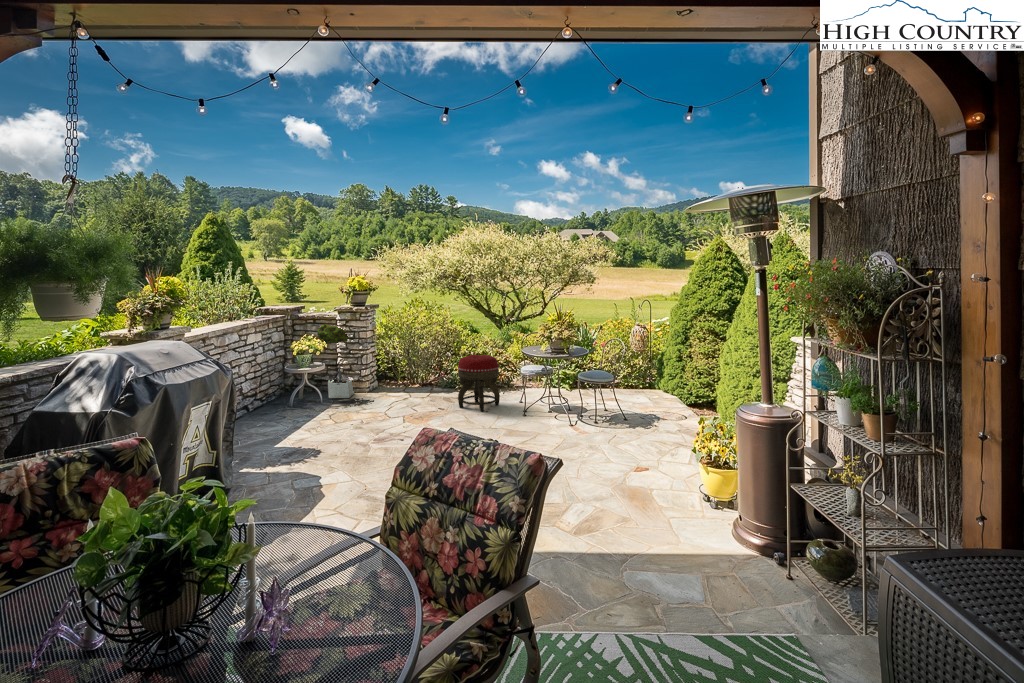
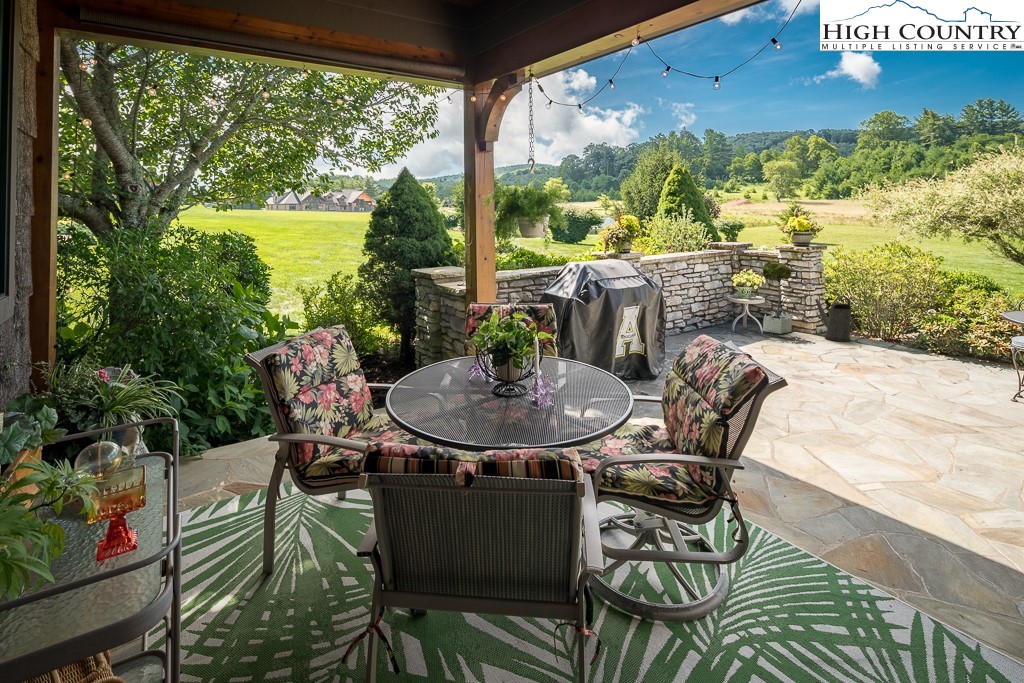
watering can: none [370,352,414,395] -> present [815,296,854,341]
footstool: present [458,355,500,411] -> none [884,306,948,370]

